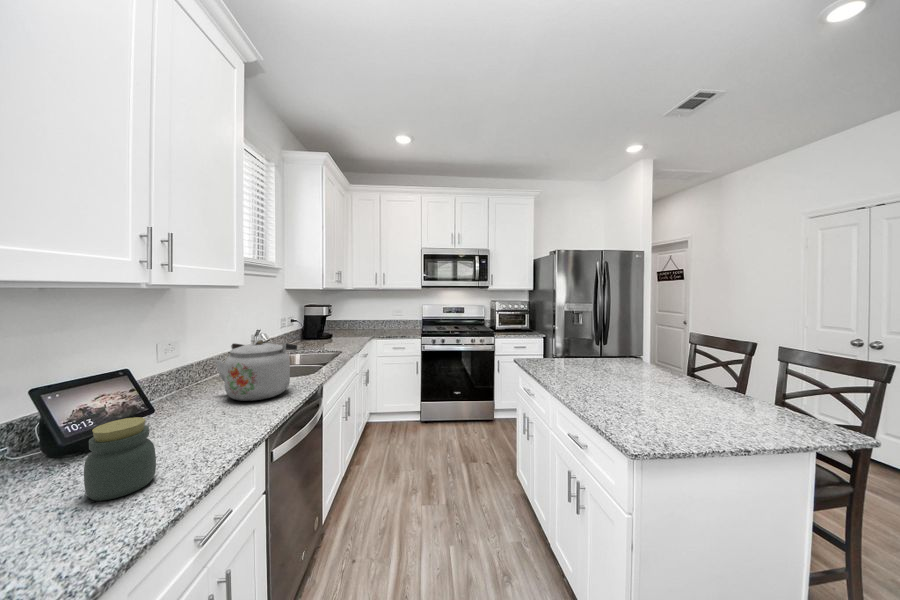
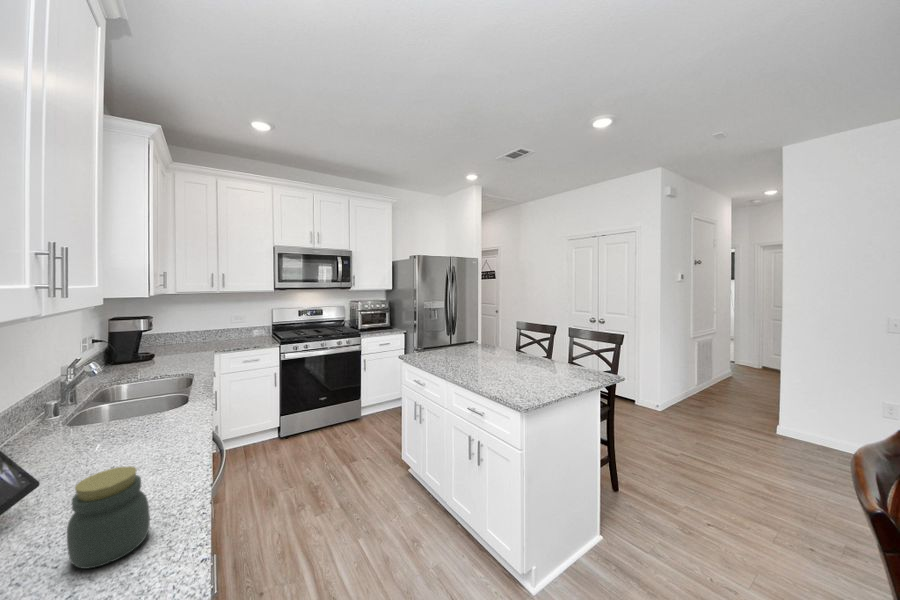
kettle: present [215,340,297,401] -> none [72,367,189,444]

